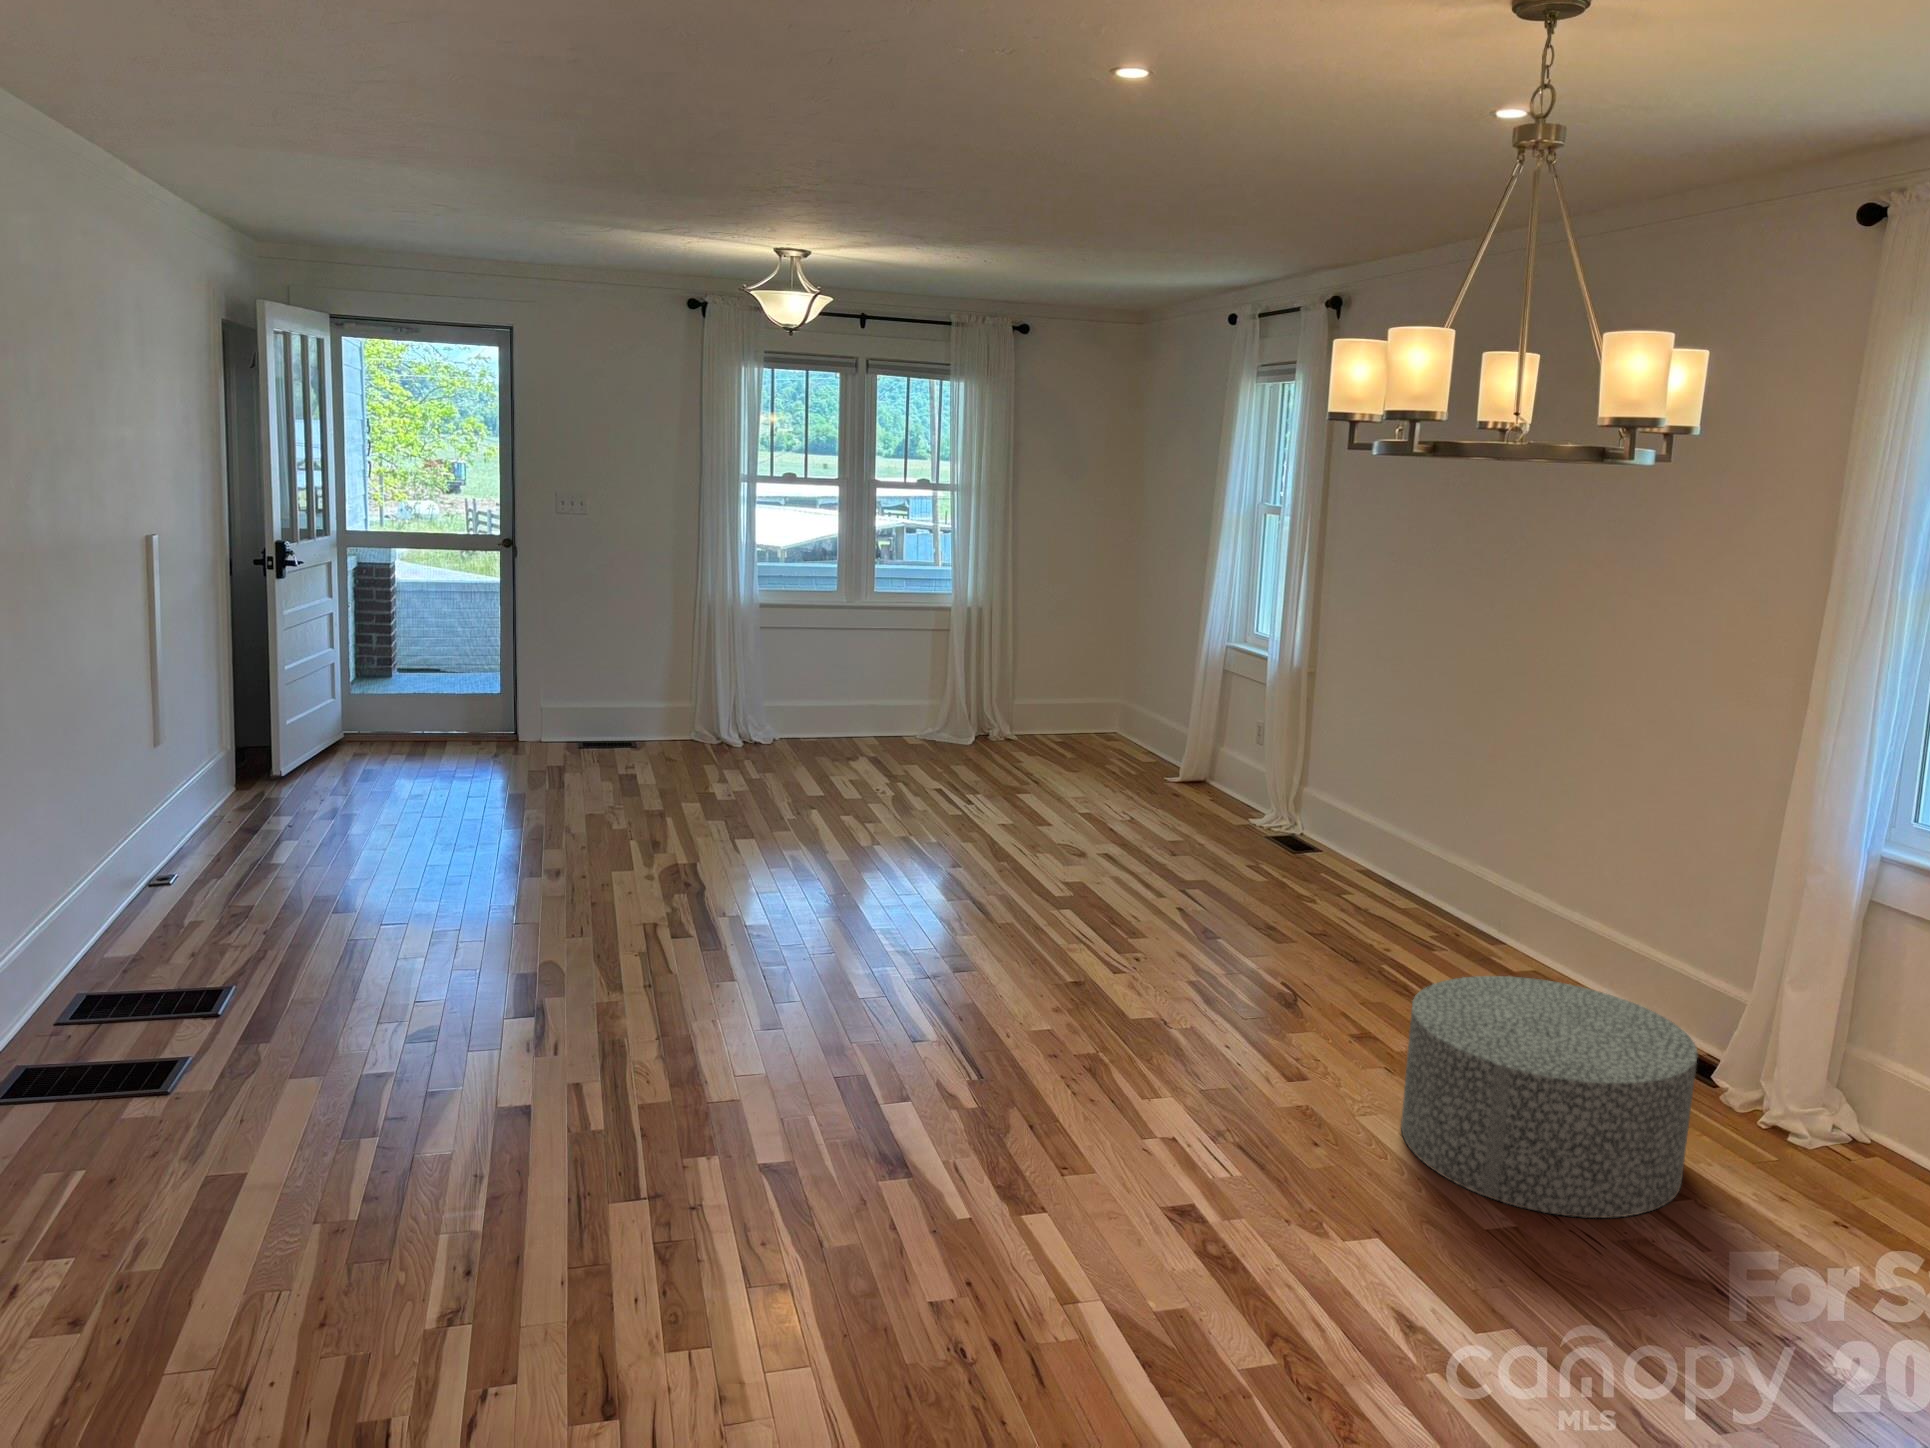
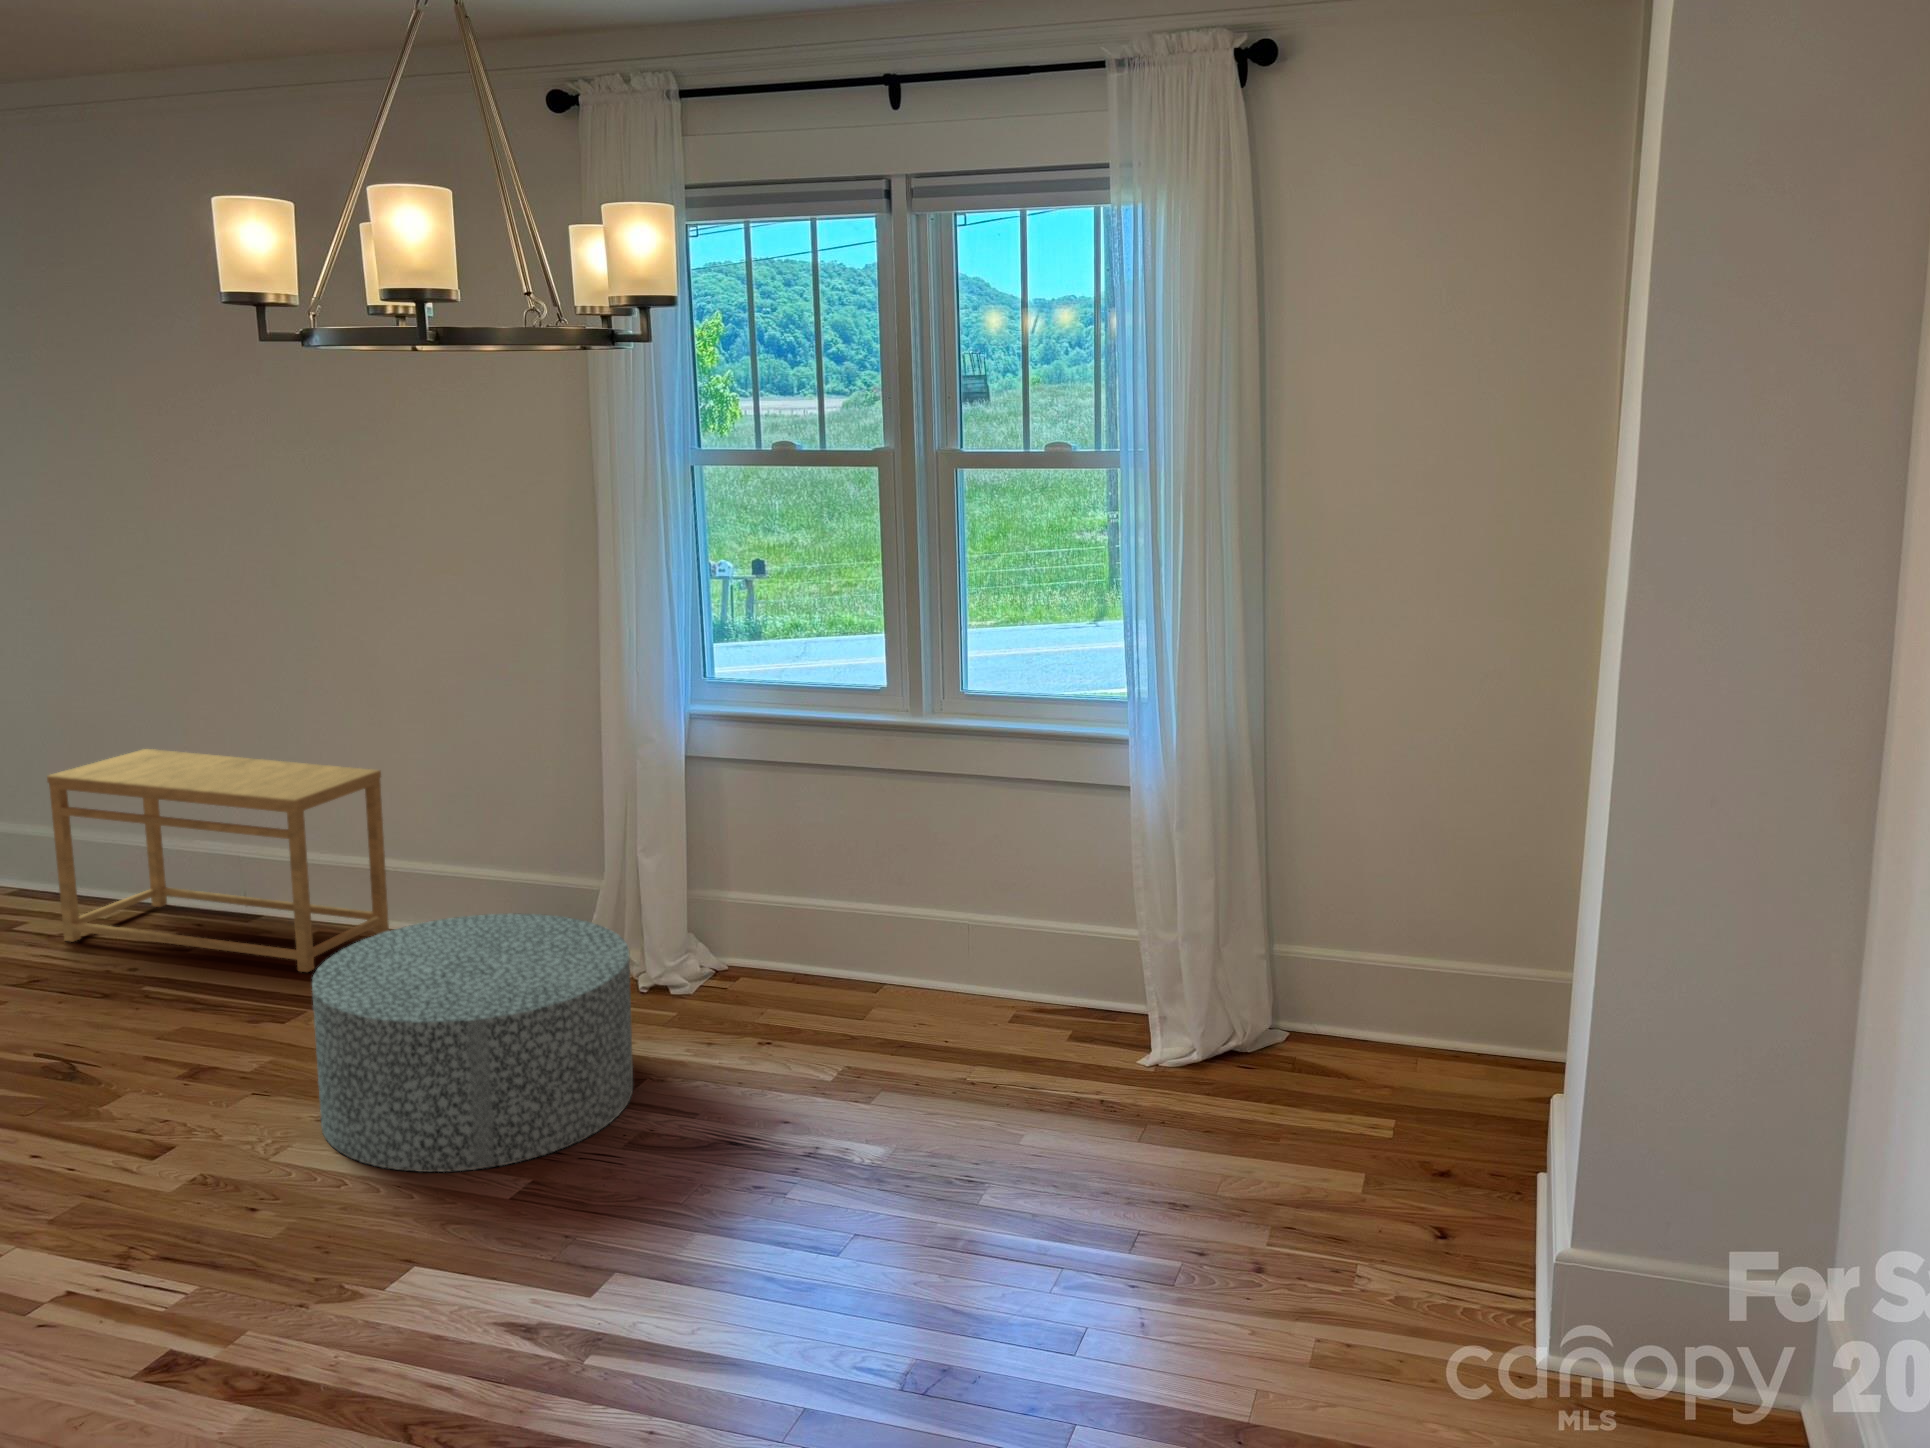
side table: none [1365,790,1604,999] -> present [47,749,389,972]

